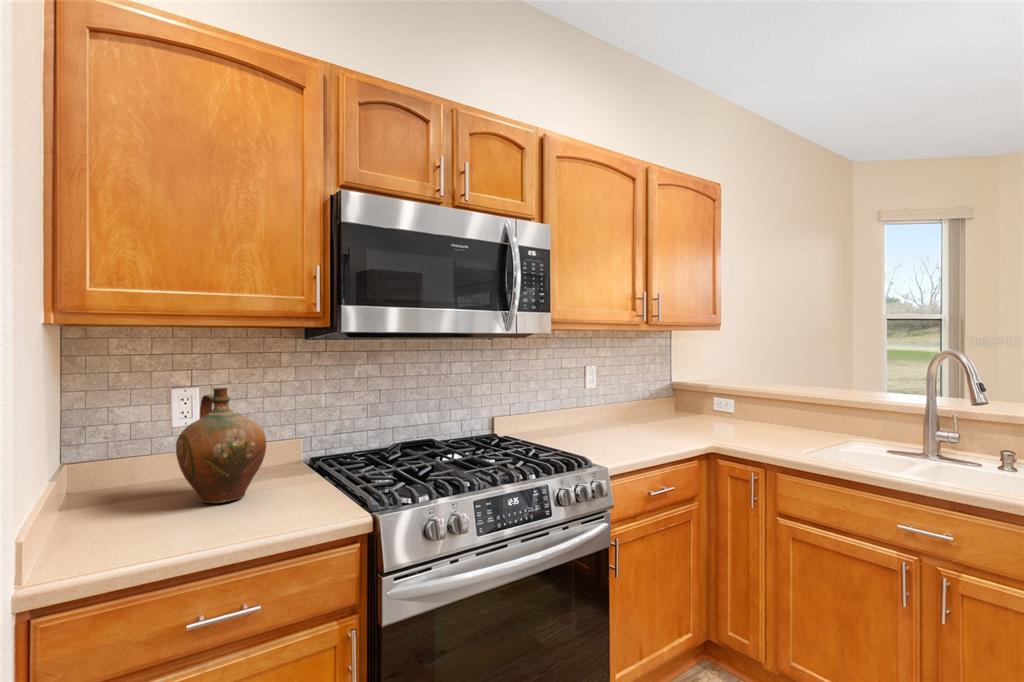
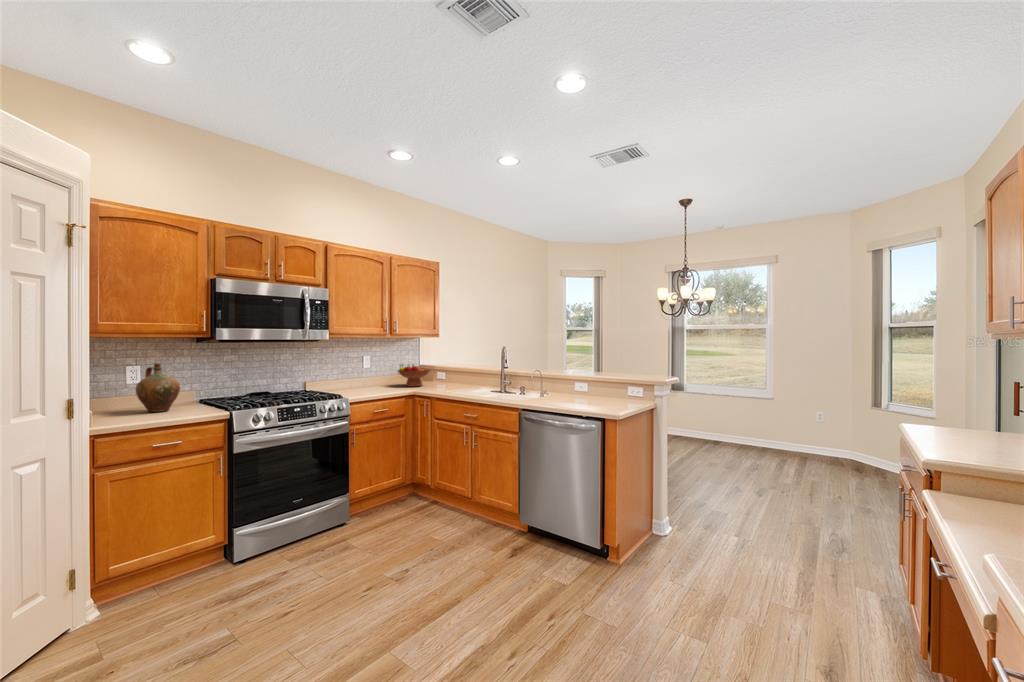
fruit bowl: none [653,383,723,429] -> present [398,365,430,386]

